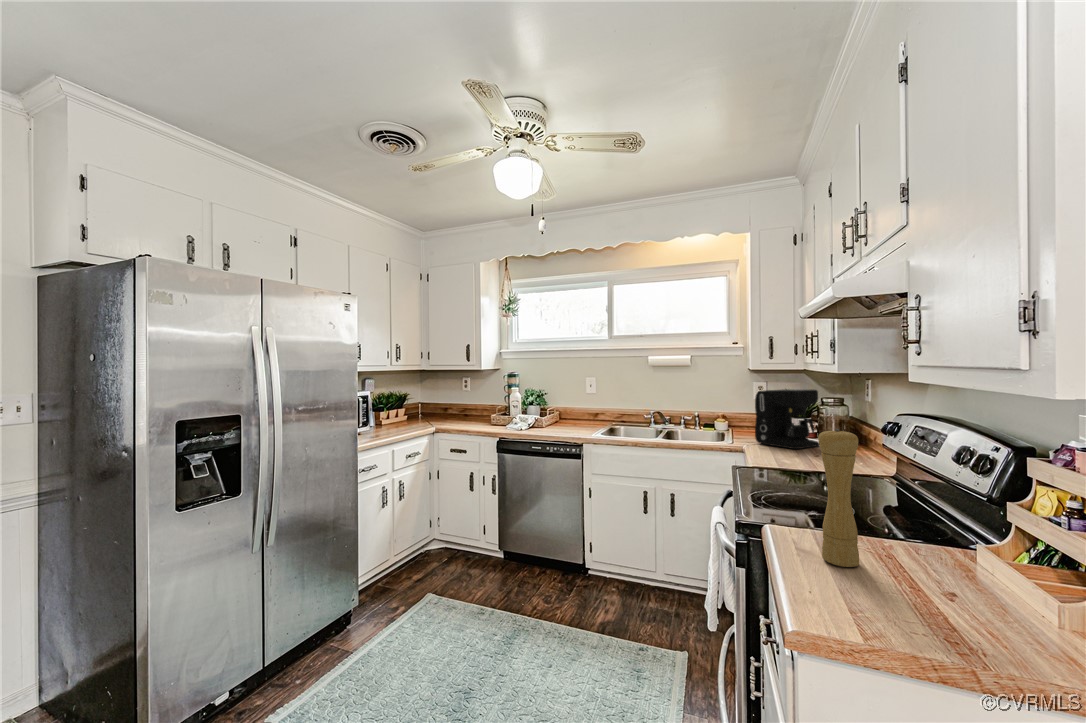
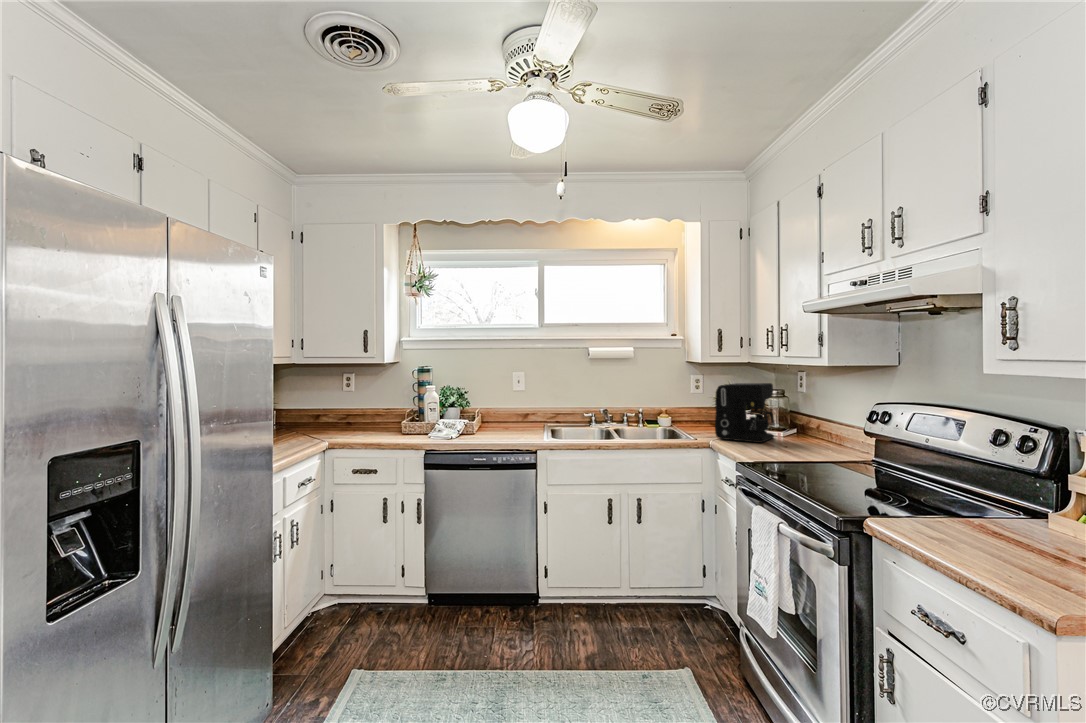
pepper mill: present [818,429,859,567] -> none [981,424,1028,563]

